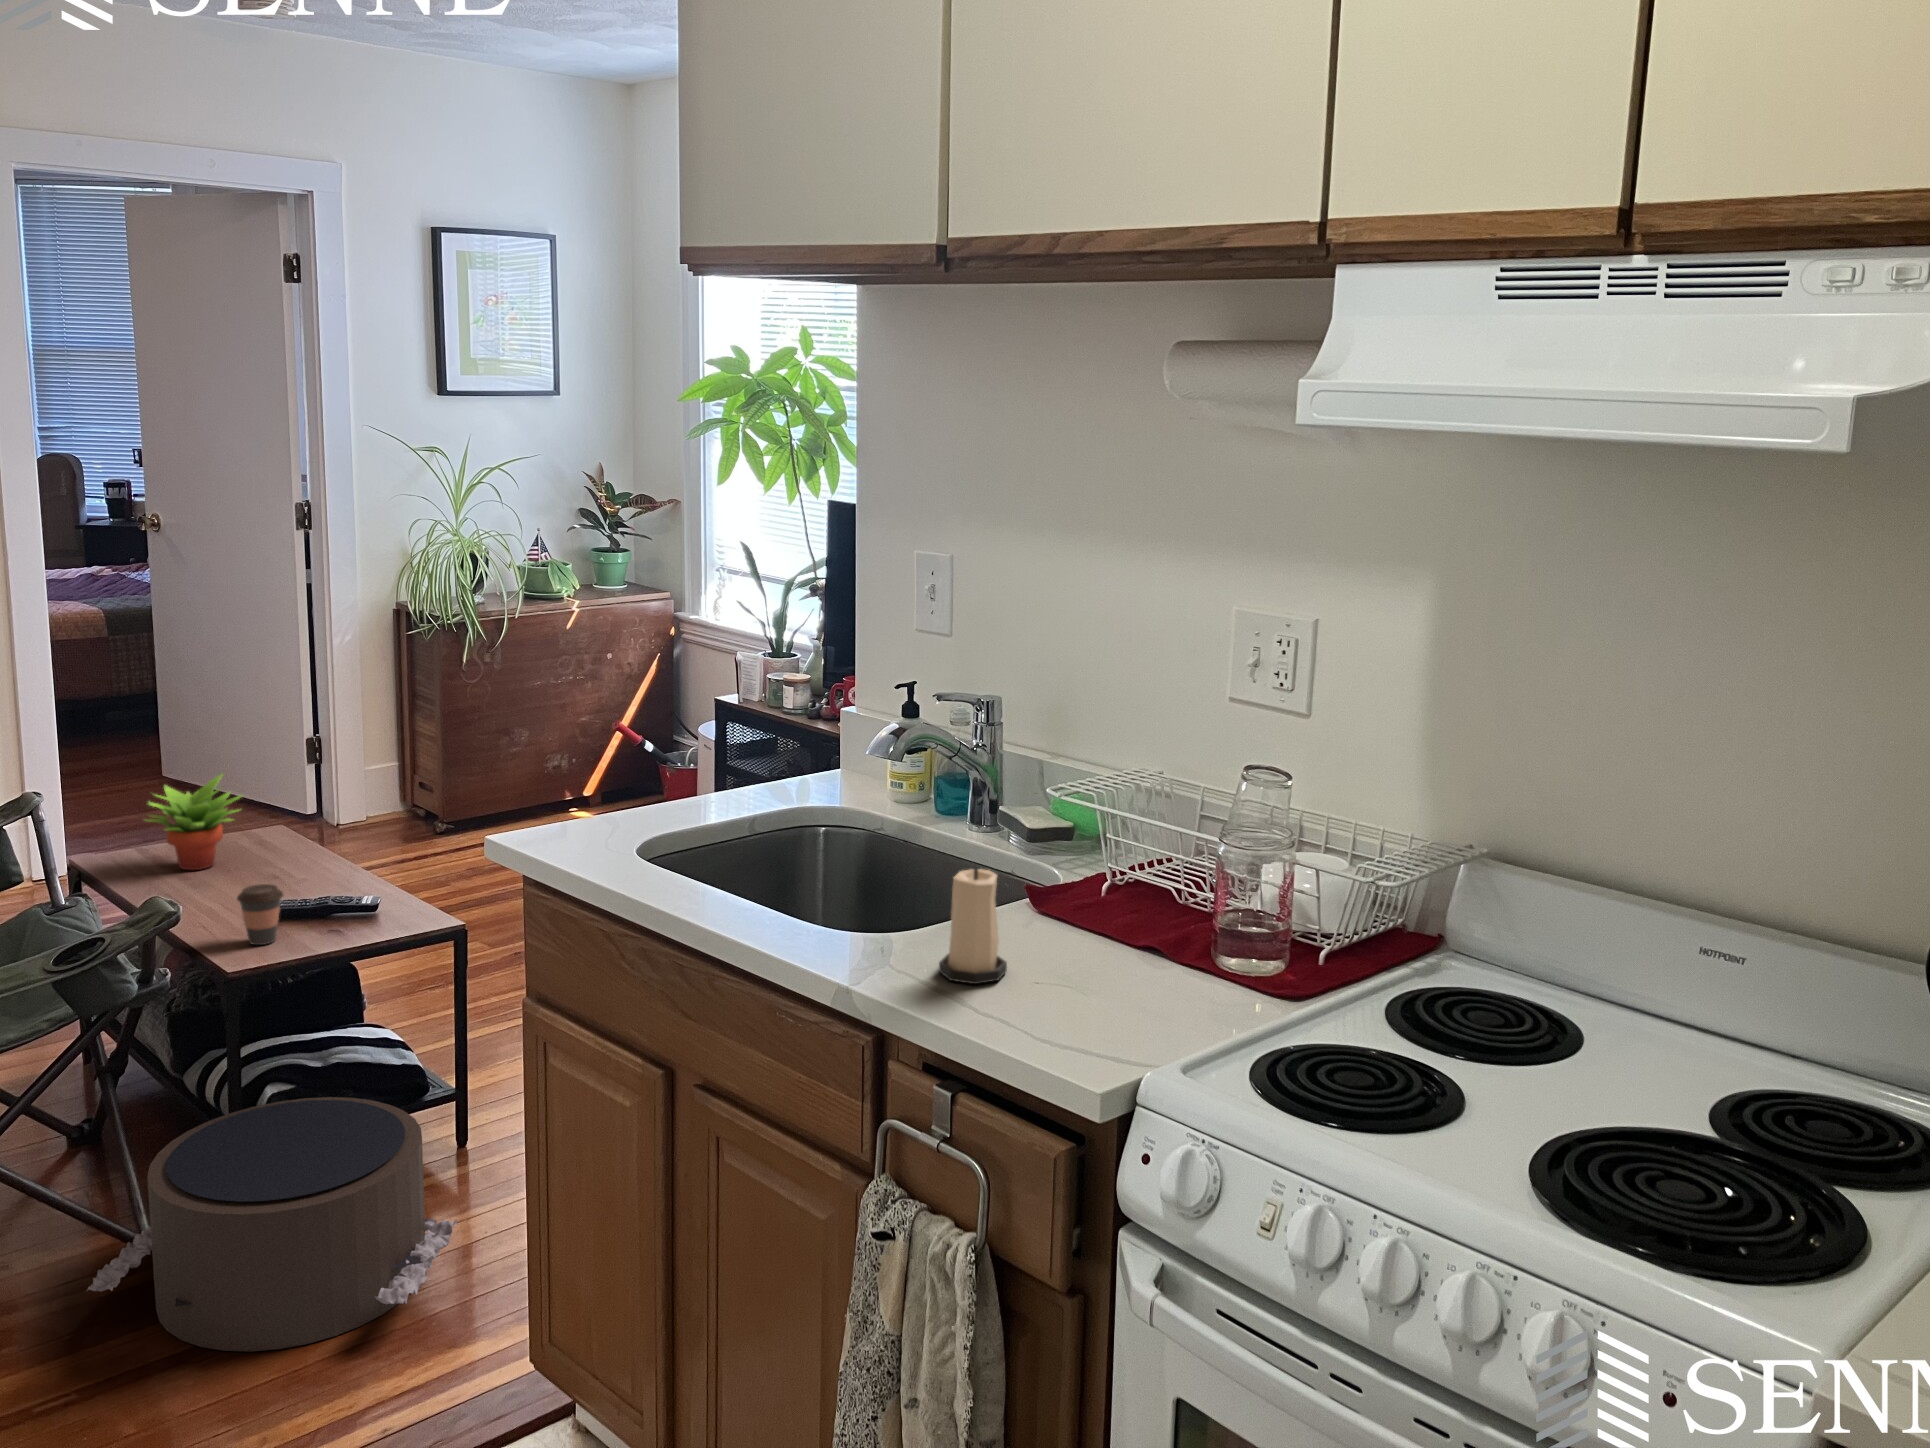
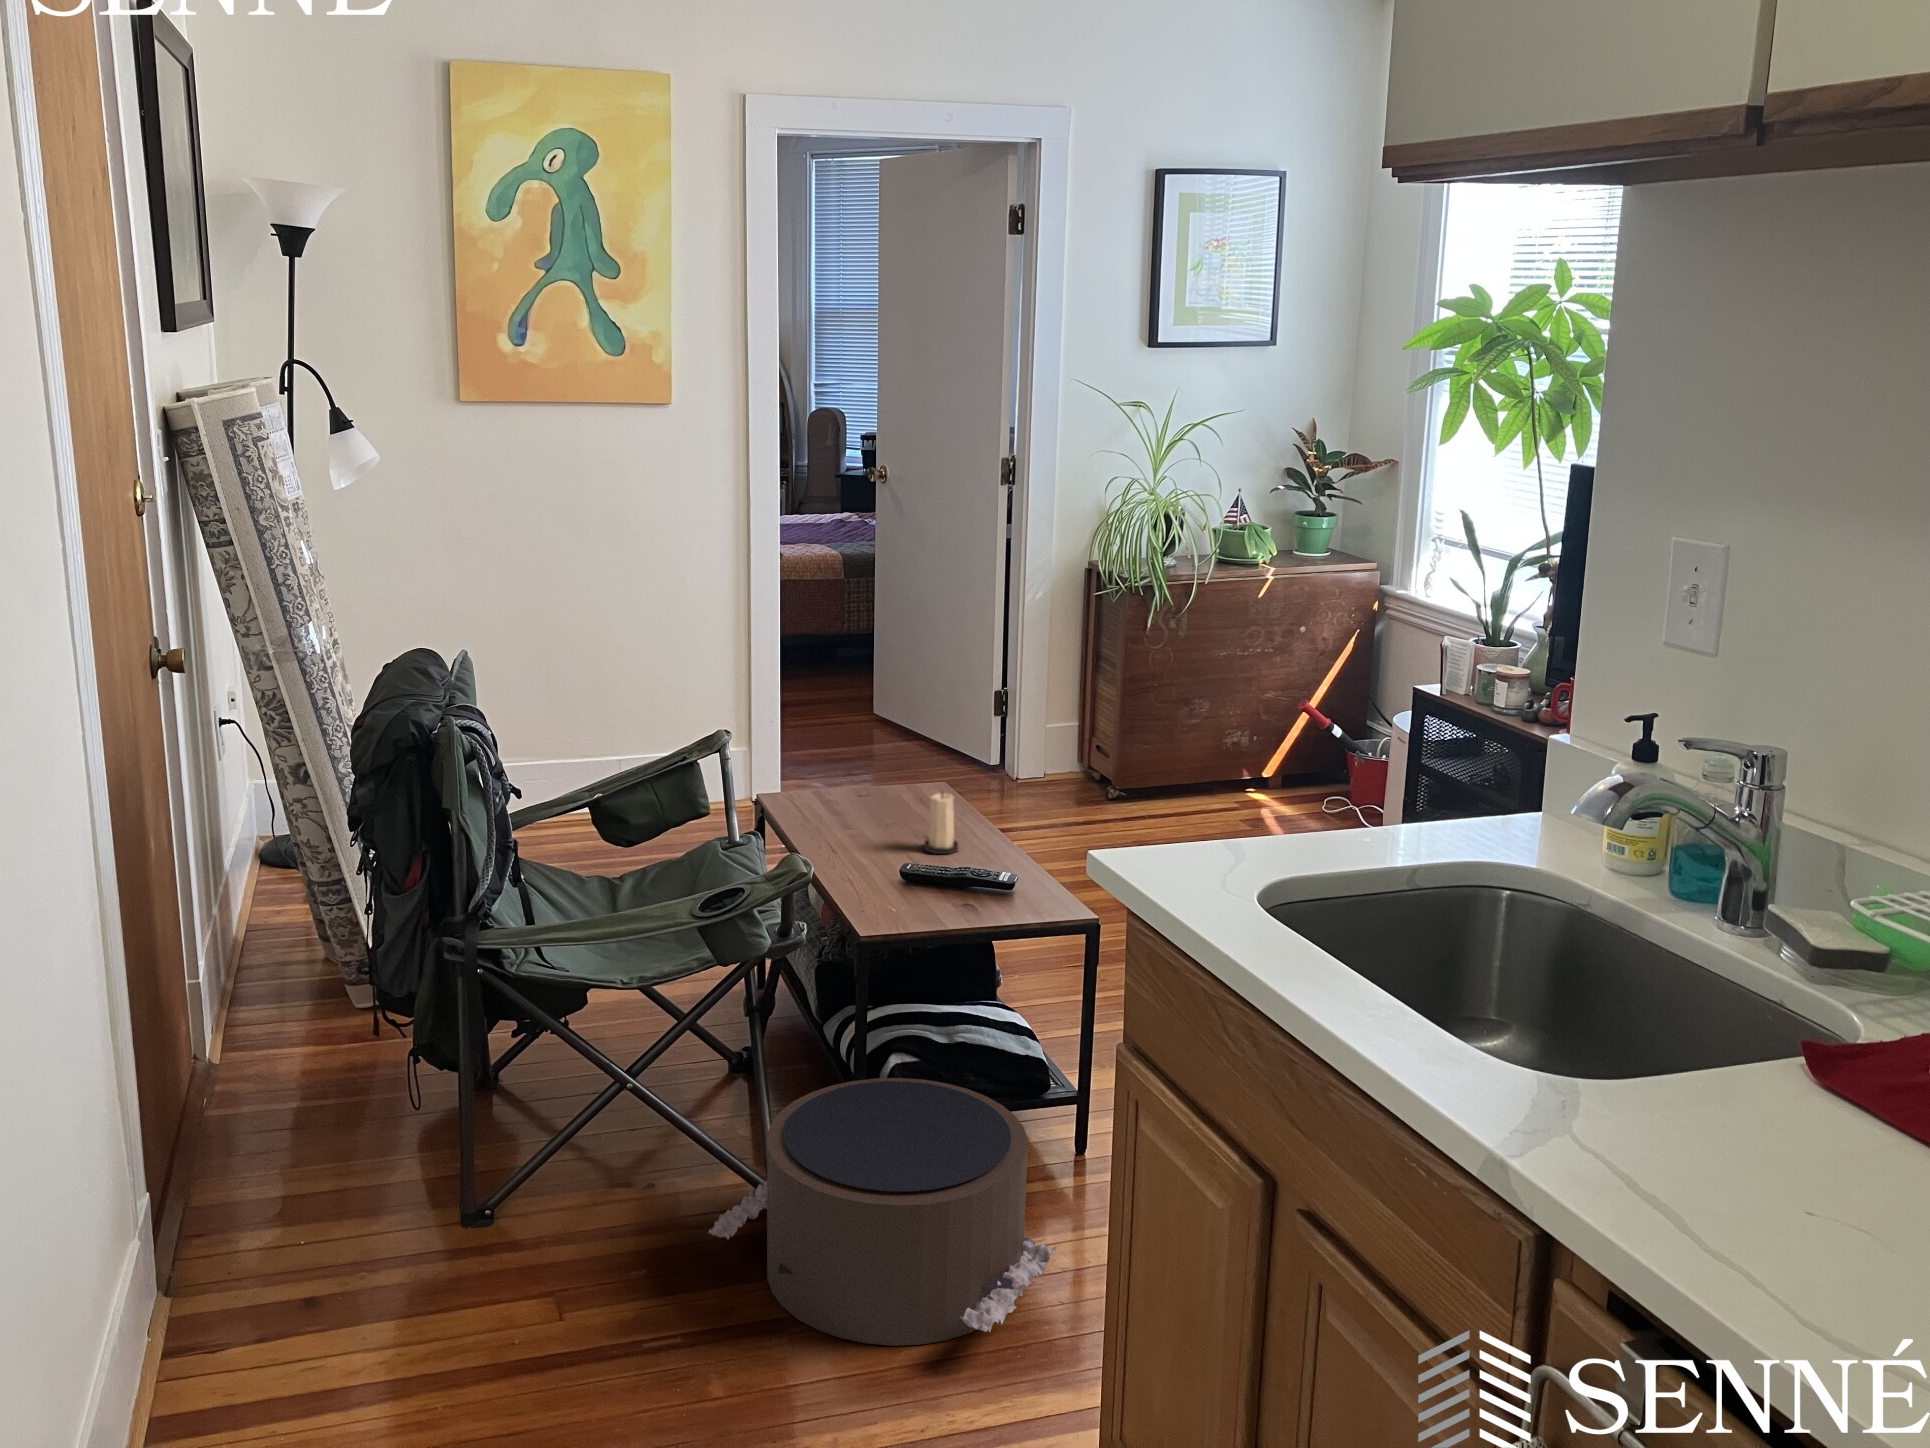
succulent plant: present [147,772,242,870] -> none [818,726,909,821]
candle: present [939,866,1007,984] -> present [924,792,958,854]
coffee cup: present [237,884,283,945] -> none [880,850,924,913]

